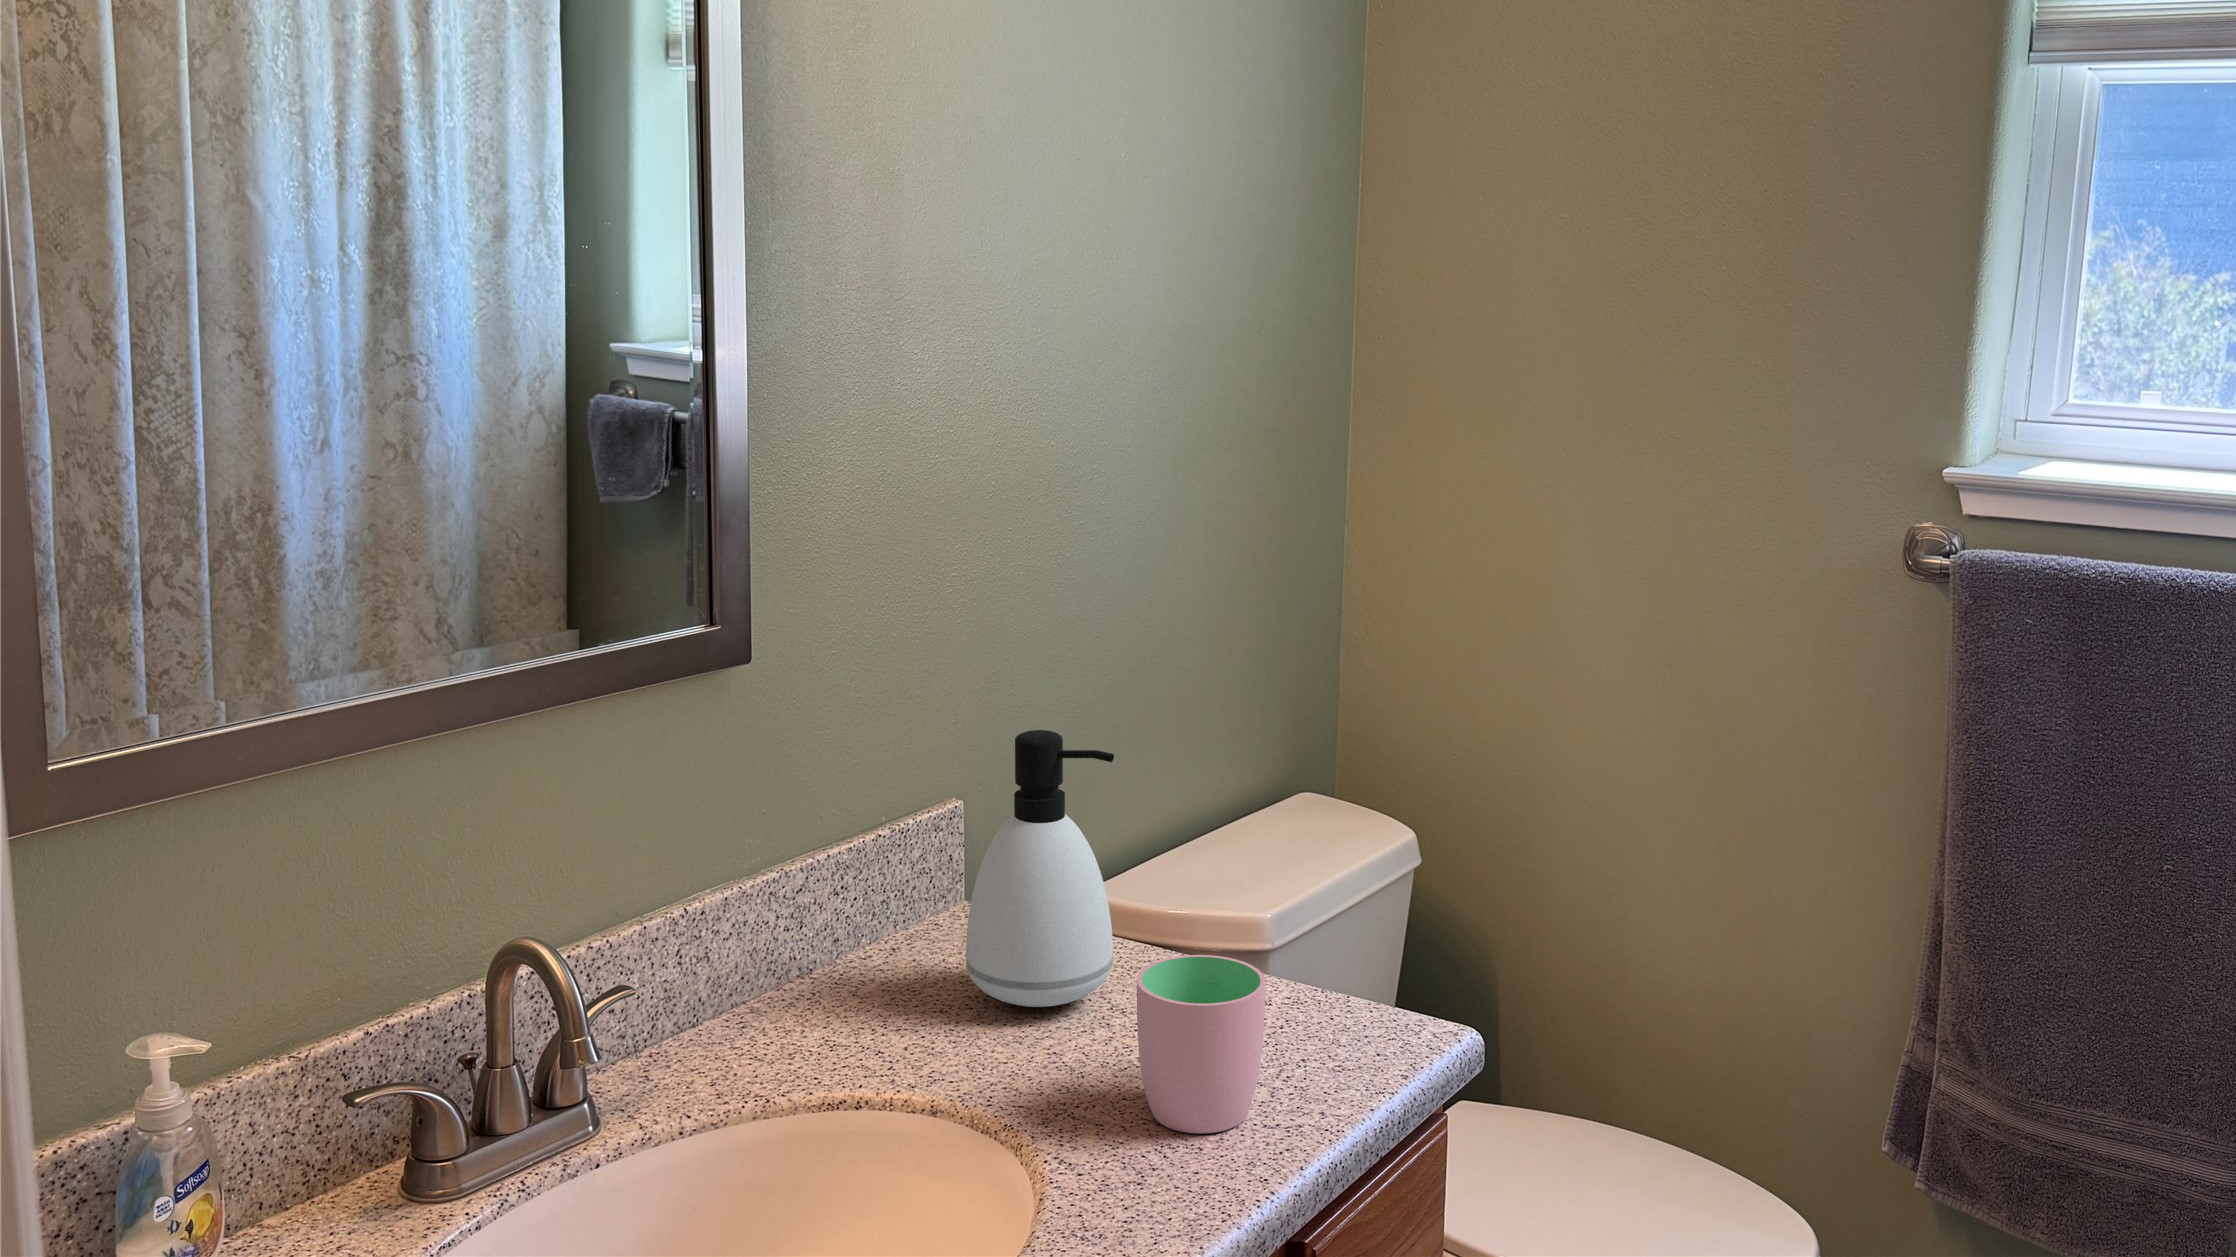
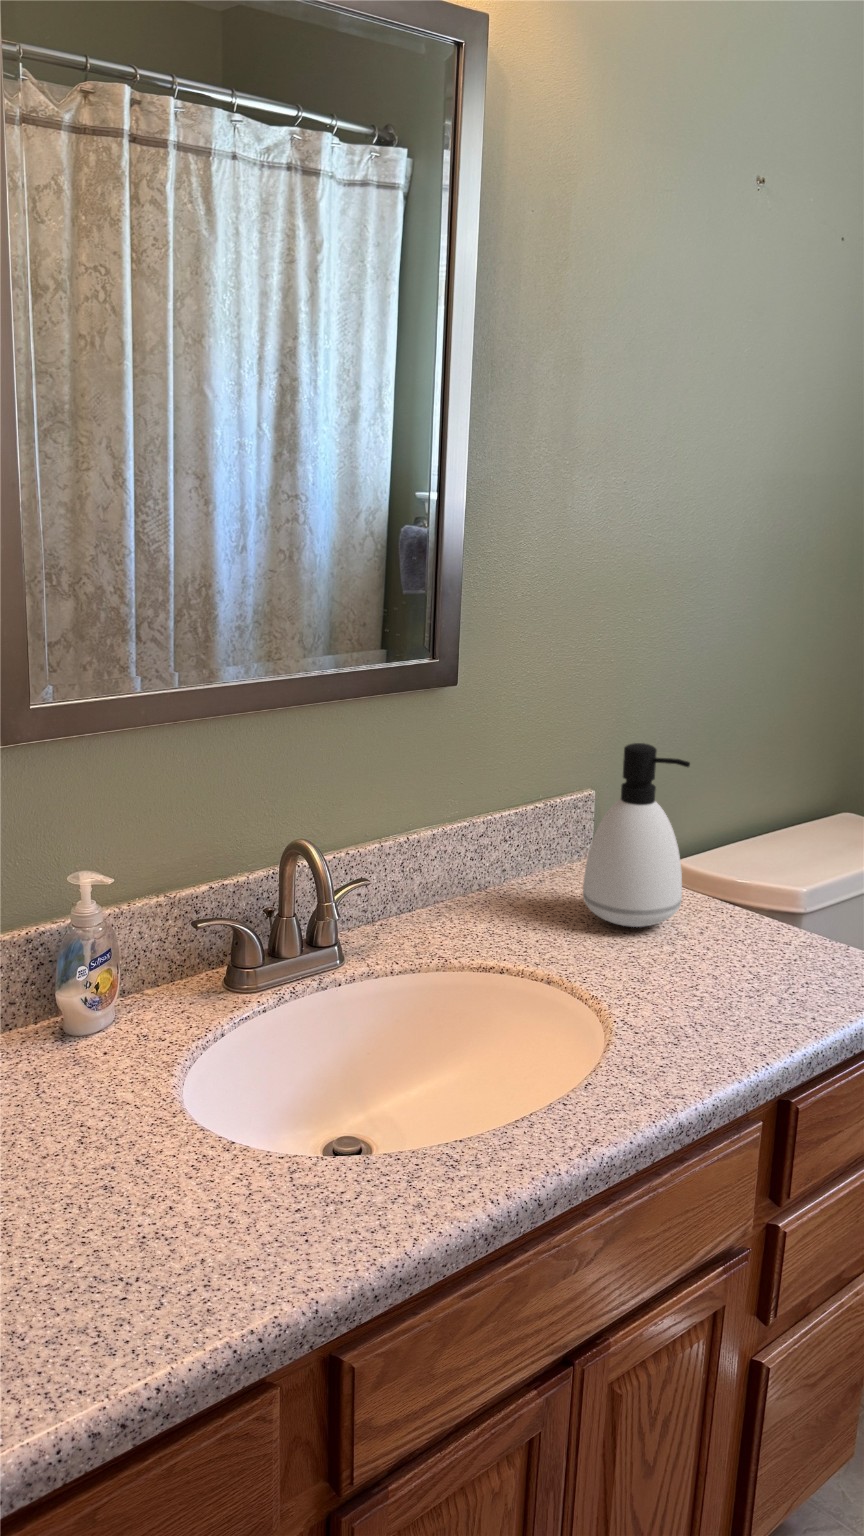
cup: present [1137,955,1266,1133] -> none [687,900,779,1021]

